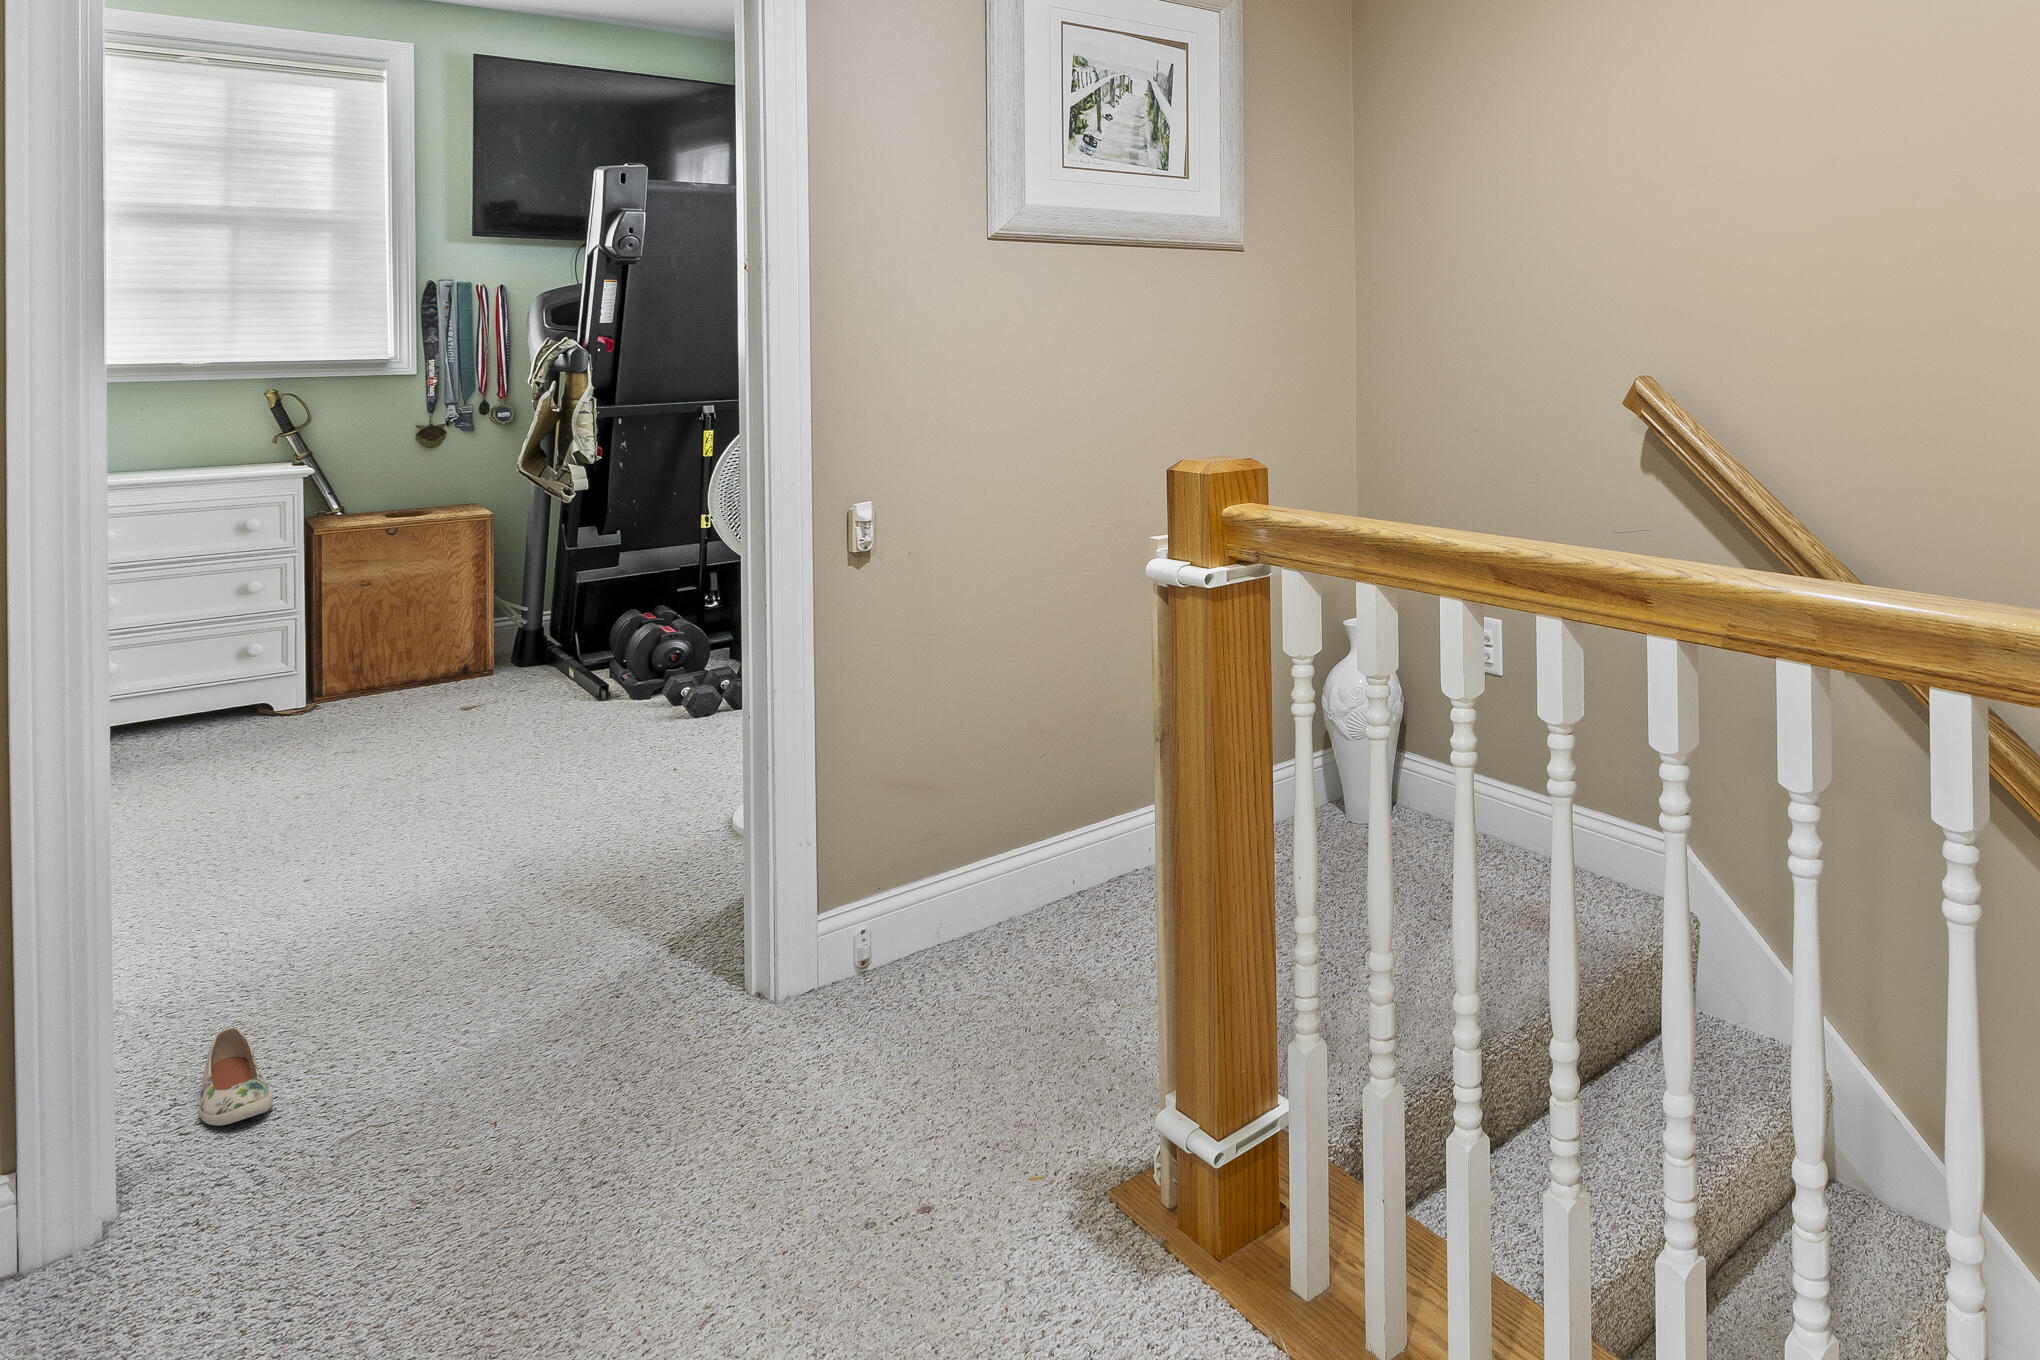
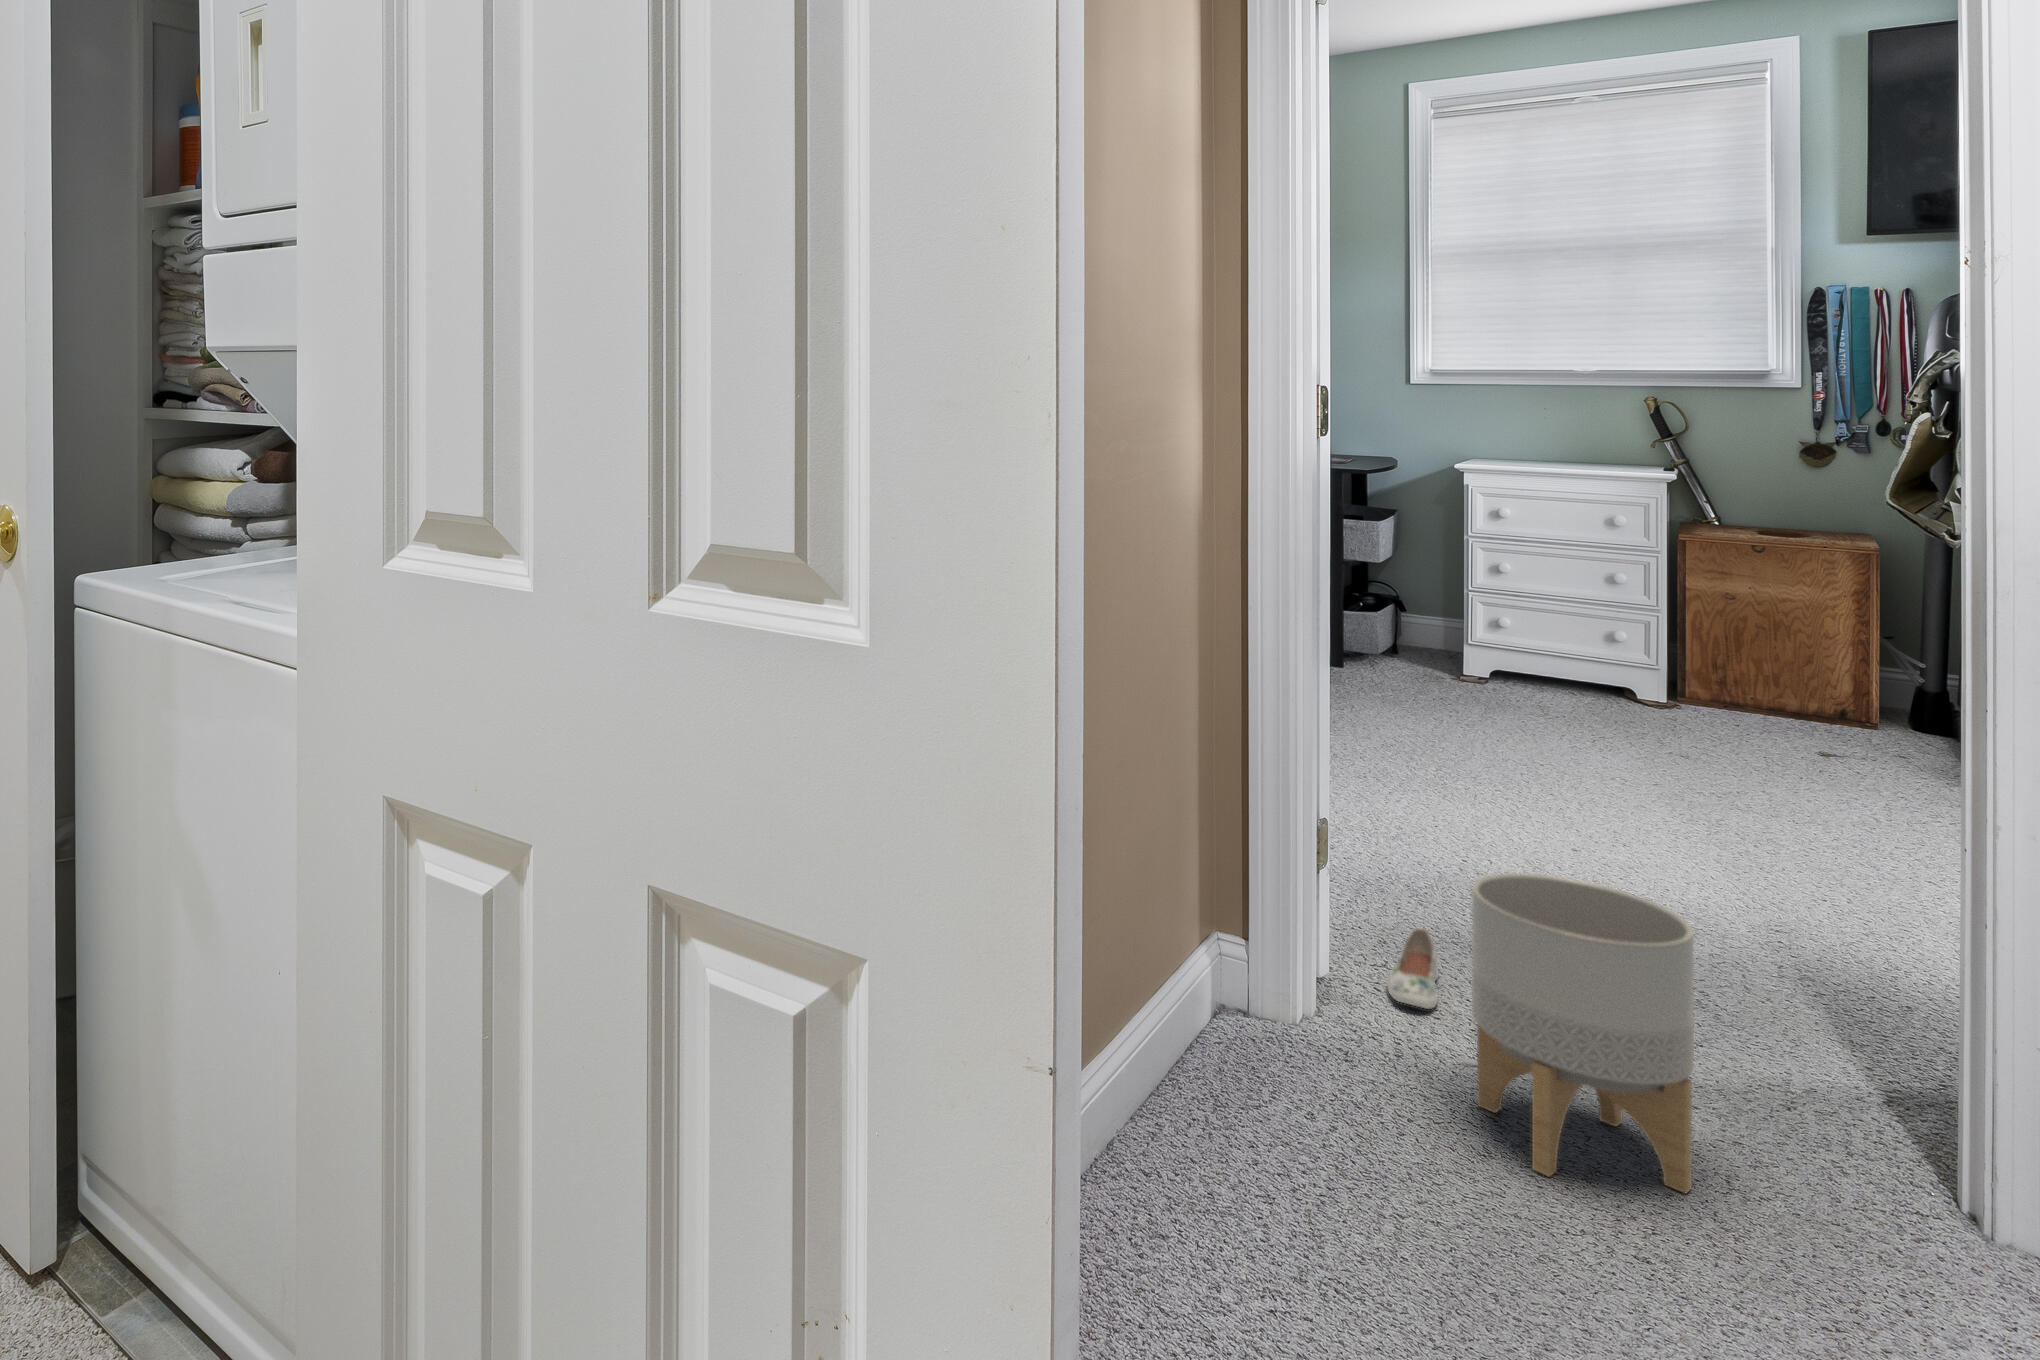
planter: none [375,866,598,1186] -> present [1472,873,1694,1193]

